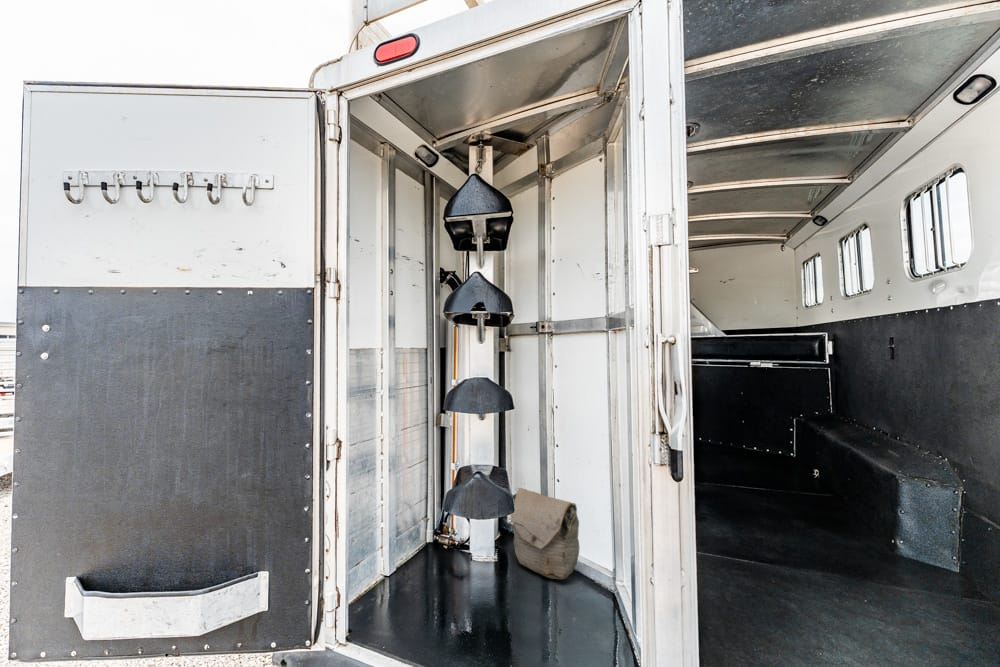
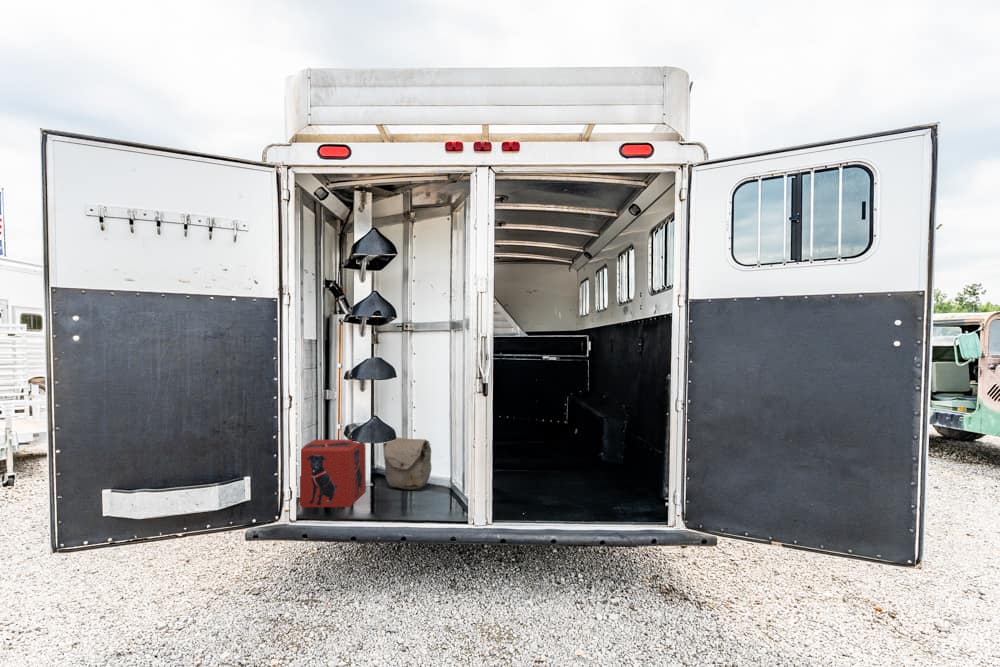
storage box: none [377,483,485,611] -> present [299,440,366,507]

